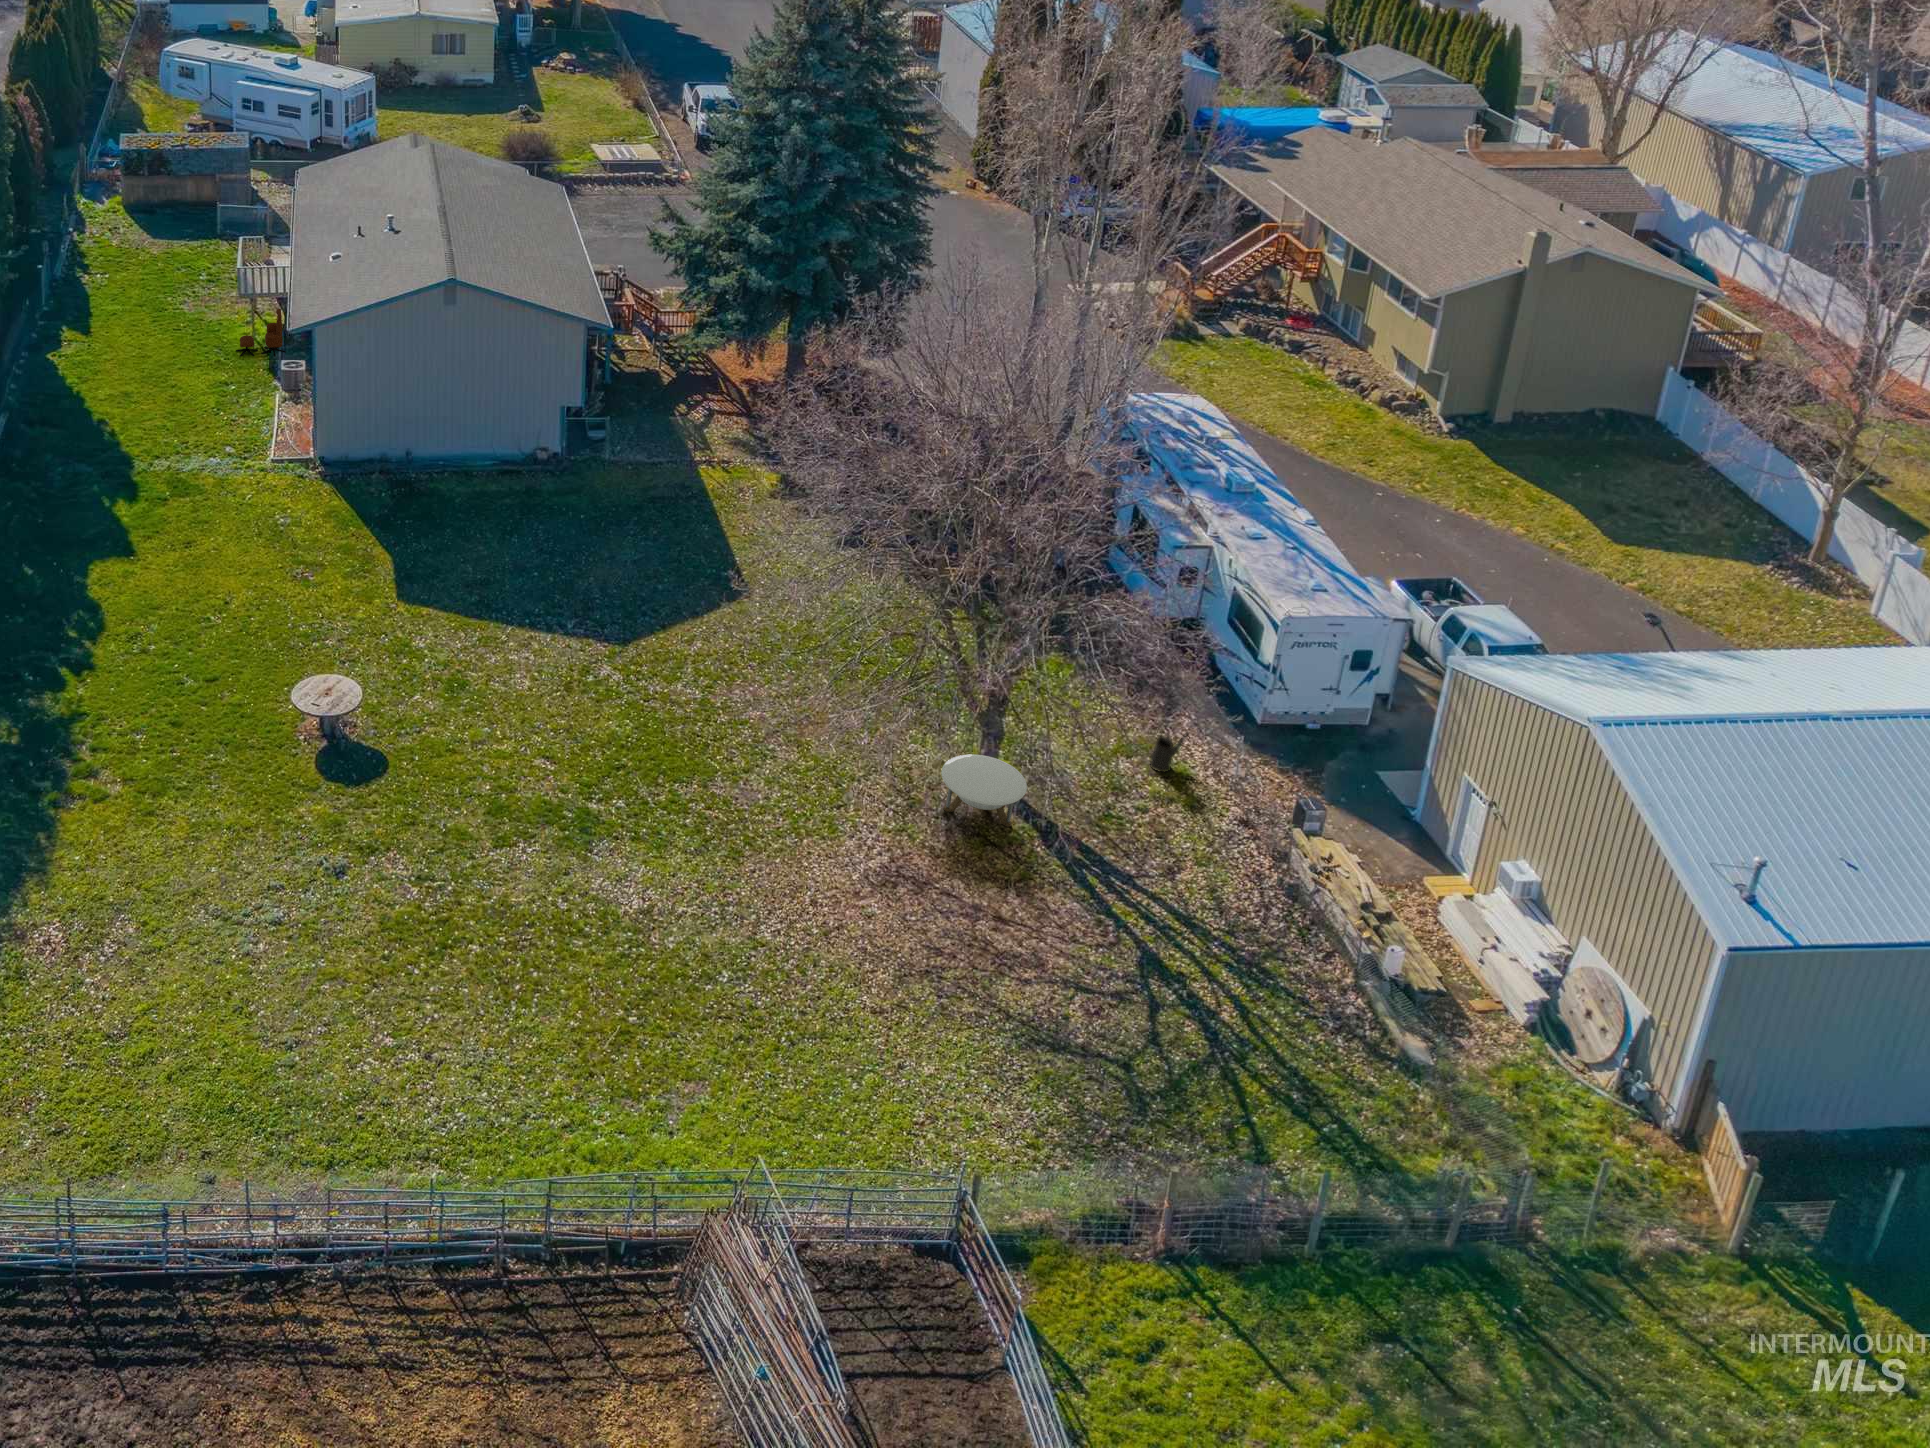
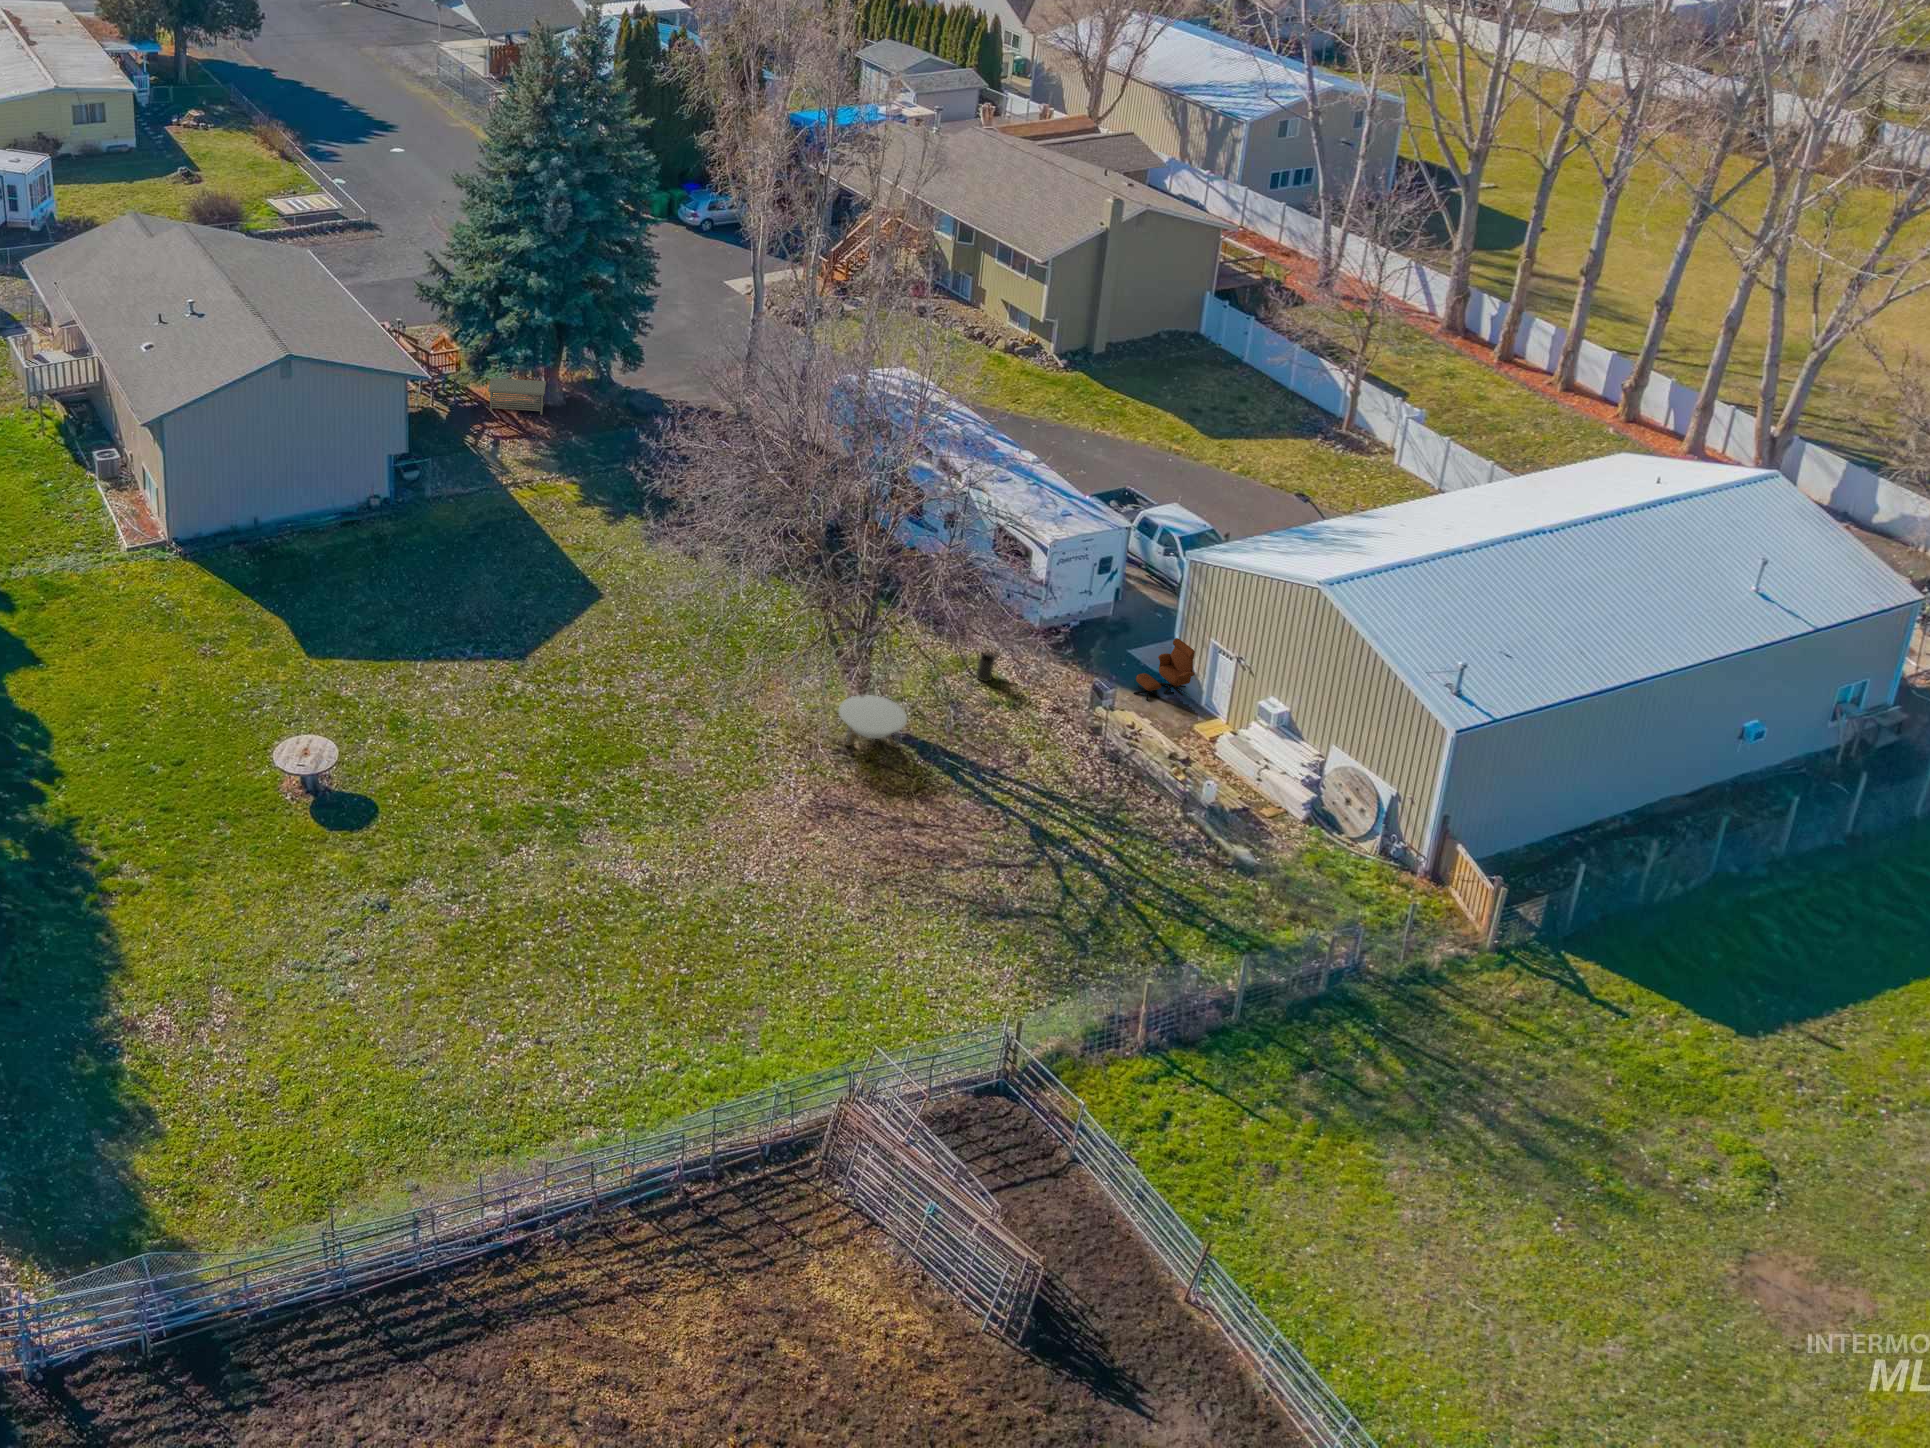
lounge chair: present [236,309,286,357] -> present [1134,638,1195,701]
storage bench: none [700,343,770,391] -> present [488,378,546,415]

